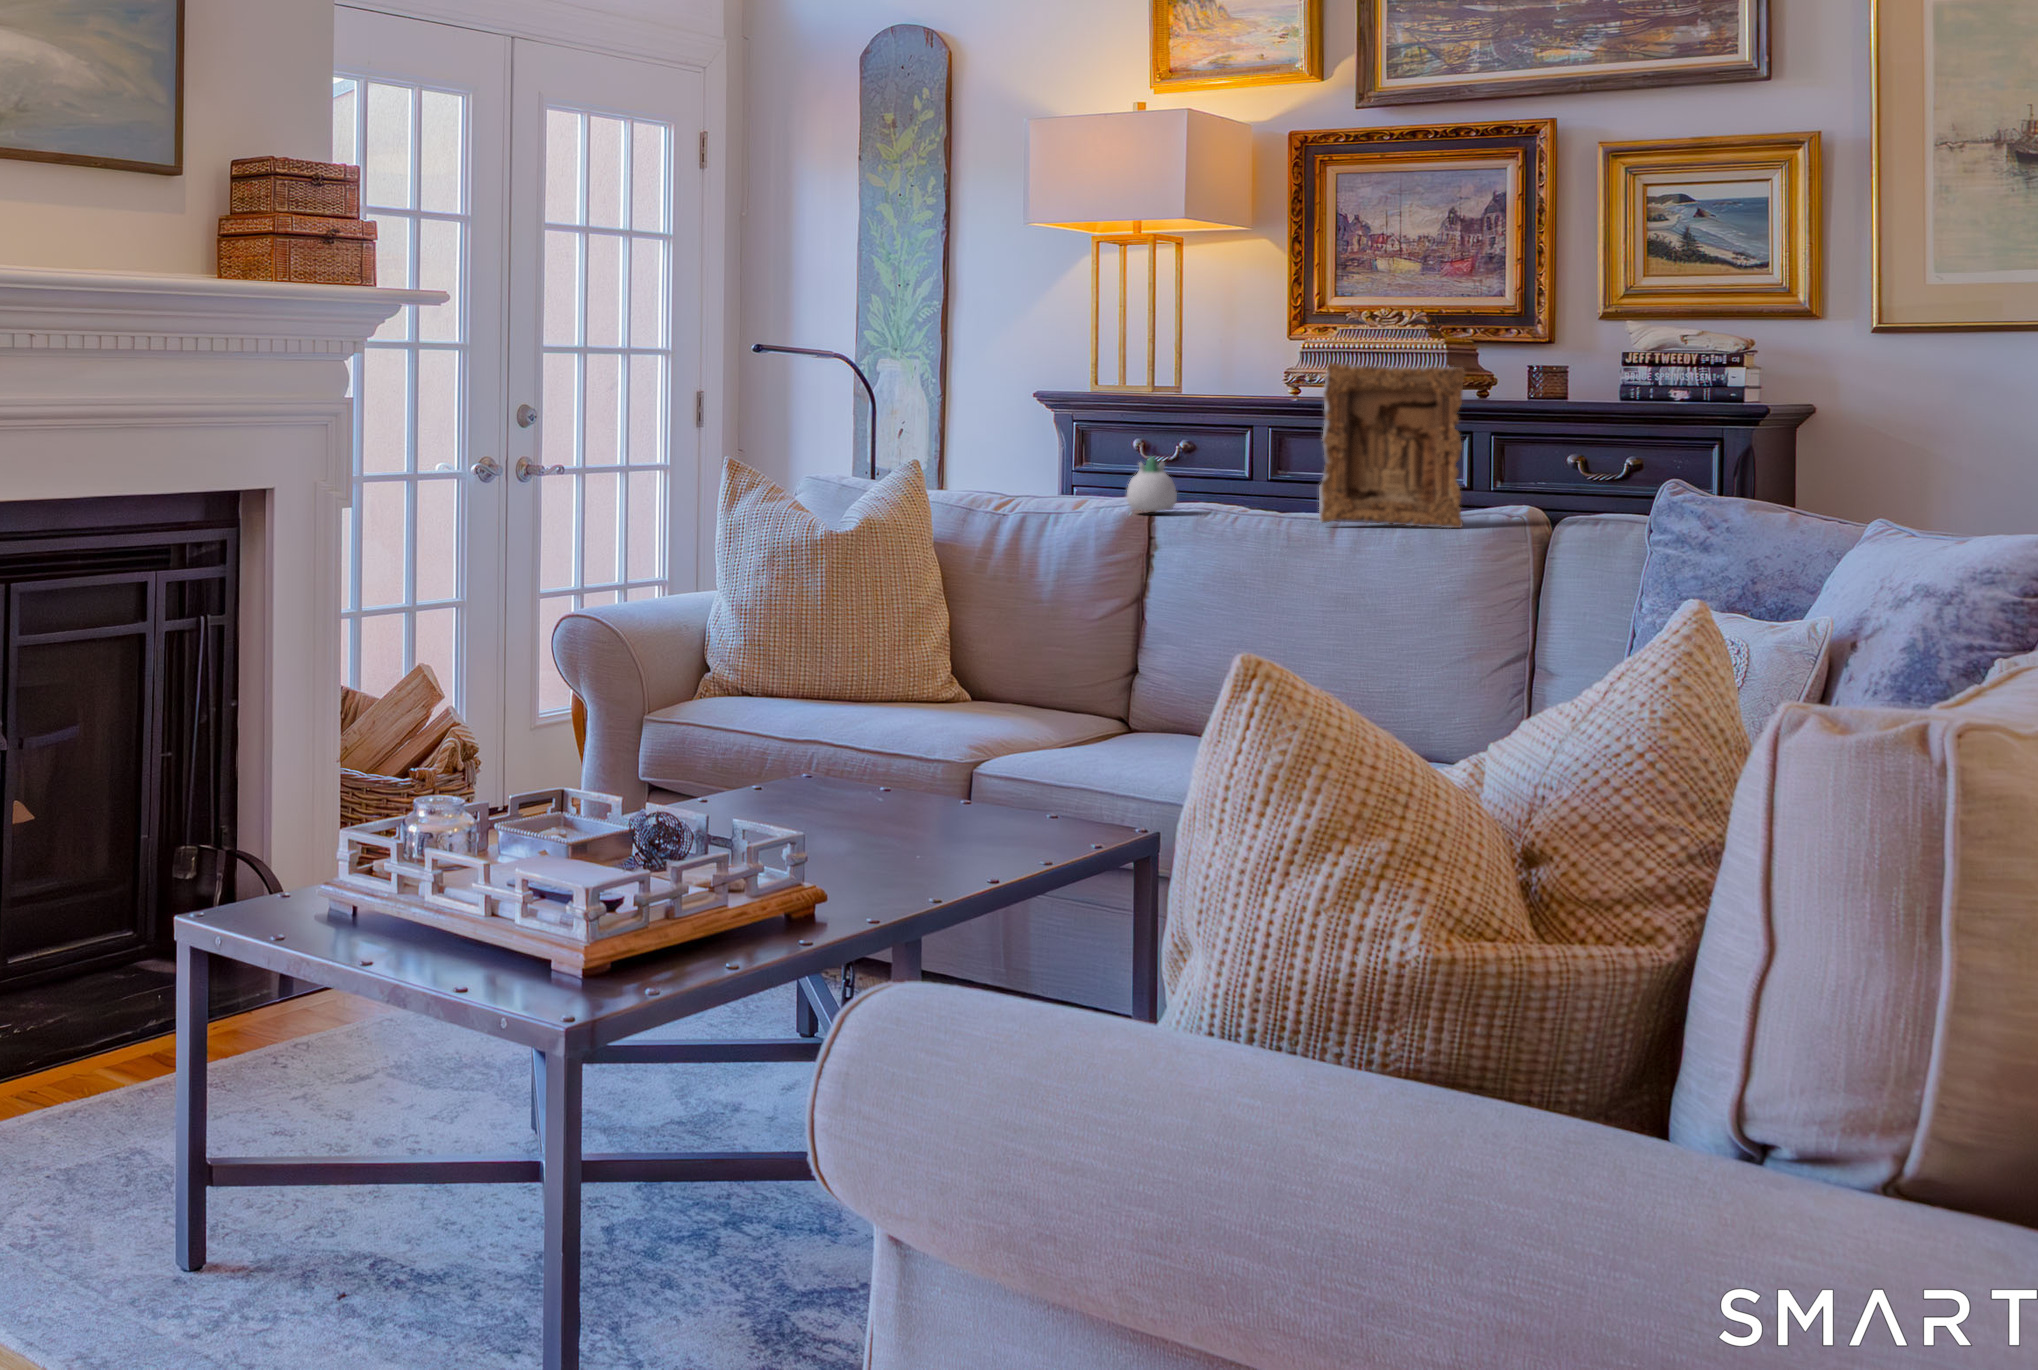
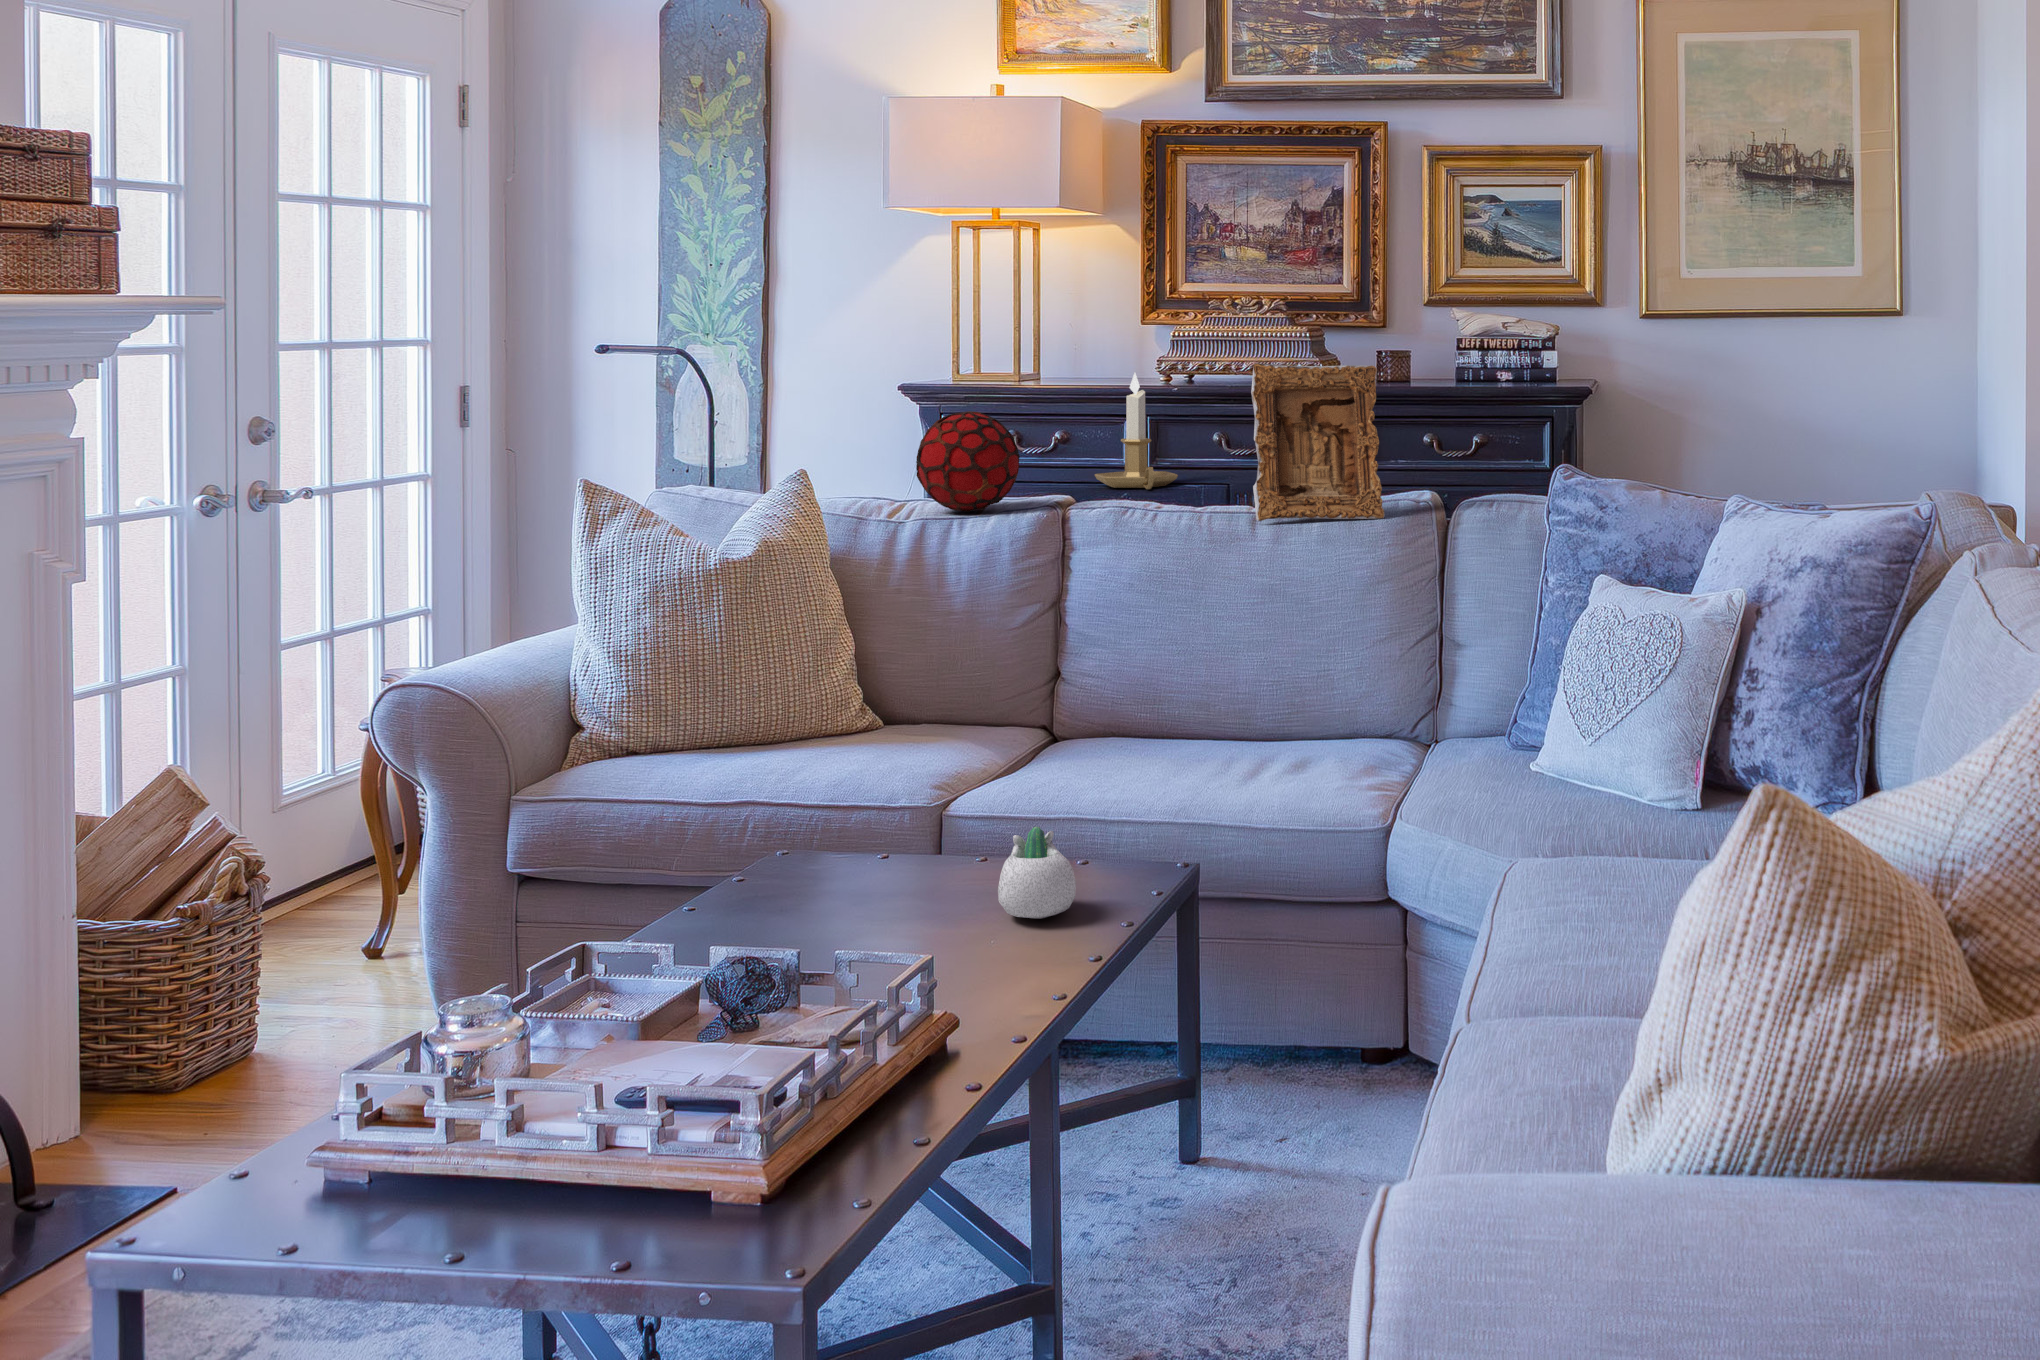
candlestick: none [1215,381,1298,498] -> present [1095,373,1178,489]
decorative orb: none [1019,410,1117,506] -> present [916,411,1020,512]
succulent planter: present [1127,456,1177,512] -> present [998,827,1076,919]

